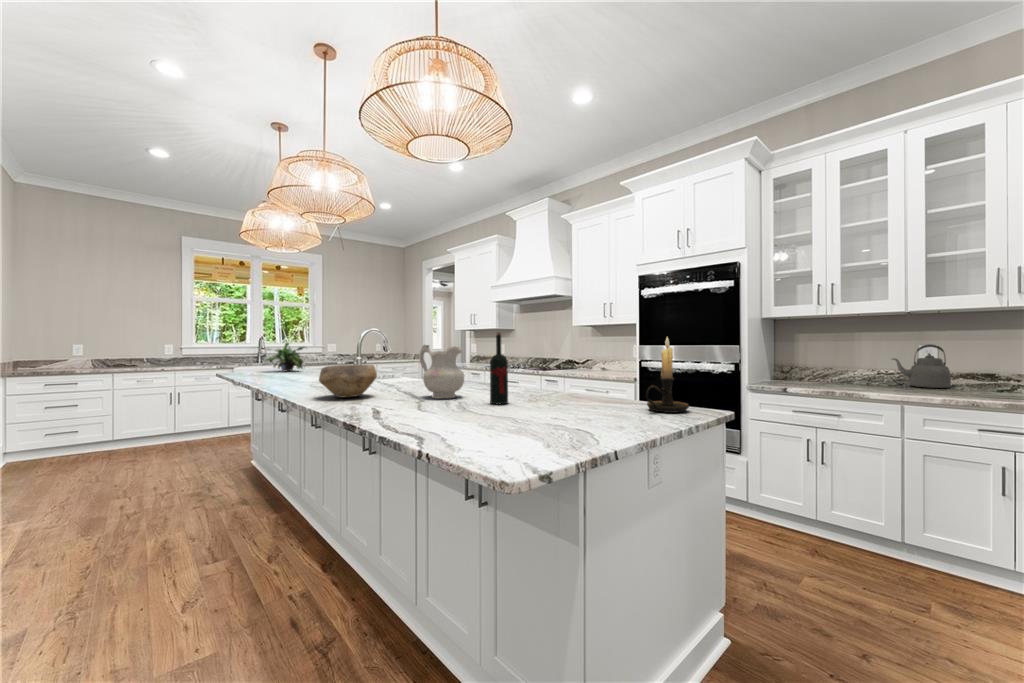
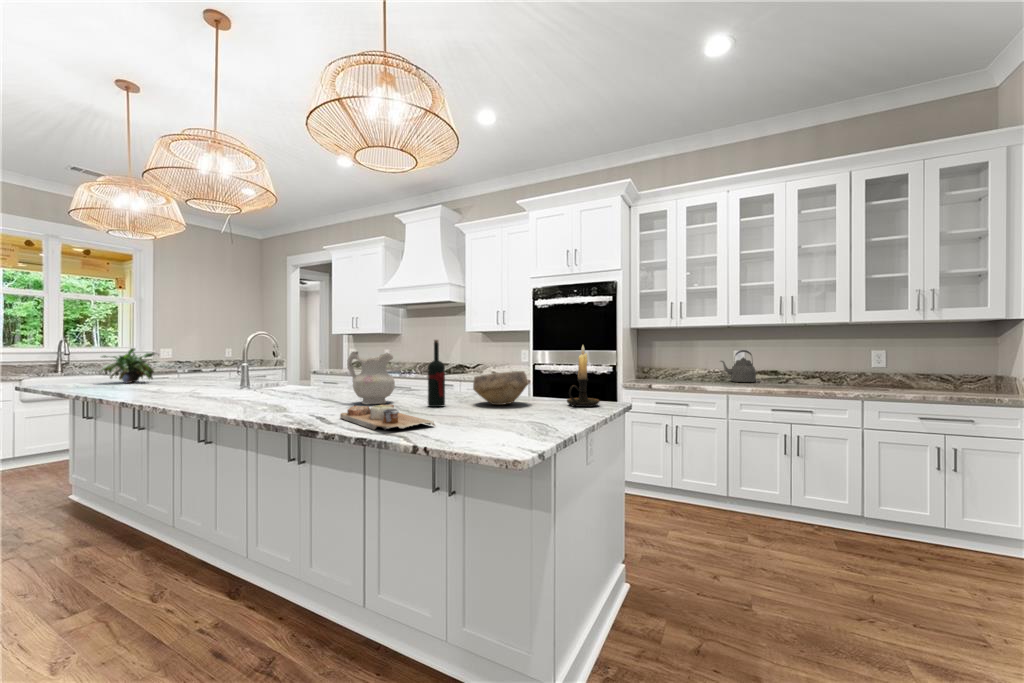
bowl: present [319,364,377,397] -> present [473,371,528,405]
cutting board: none [389,400,466,429] -> present [340,404,435,430]

